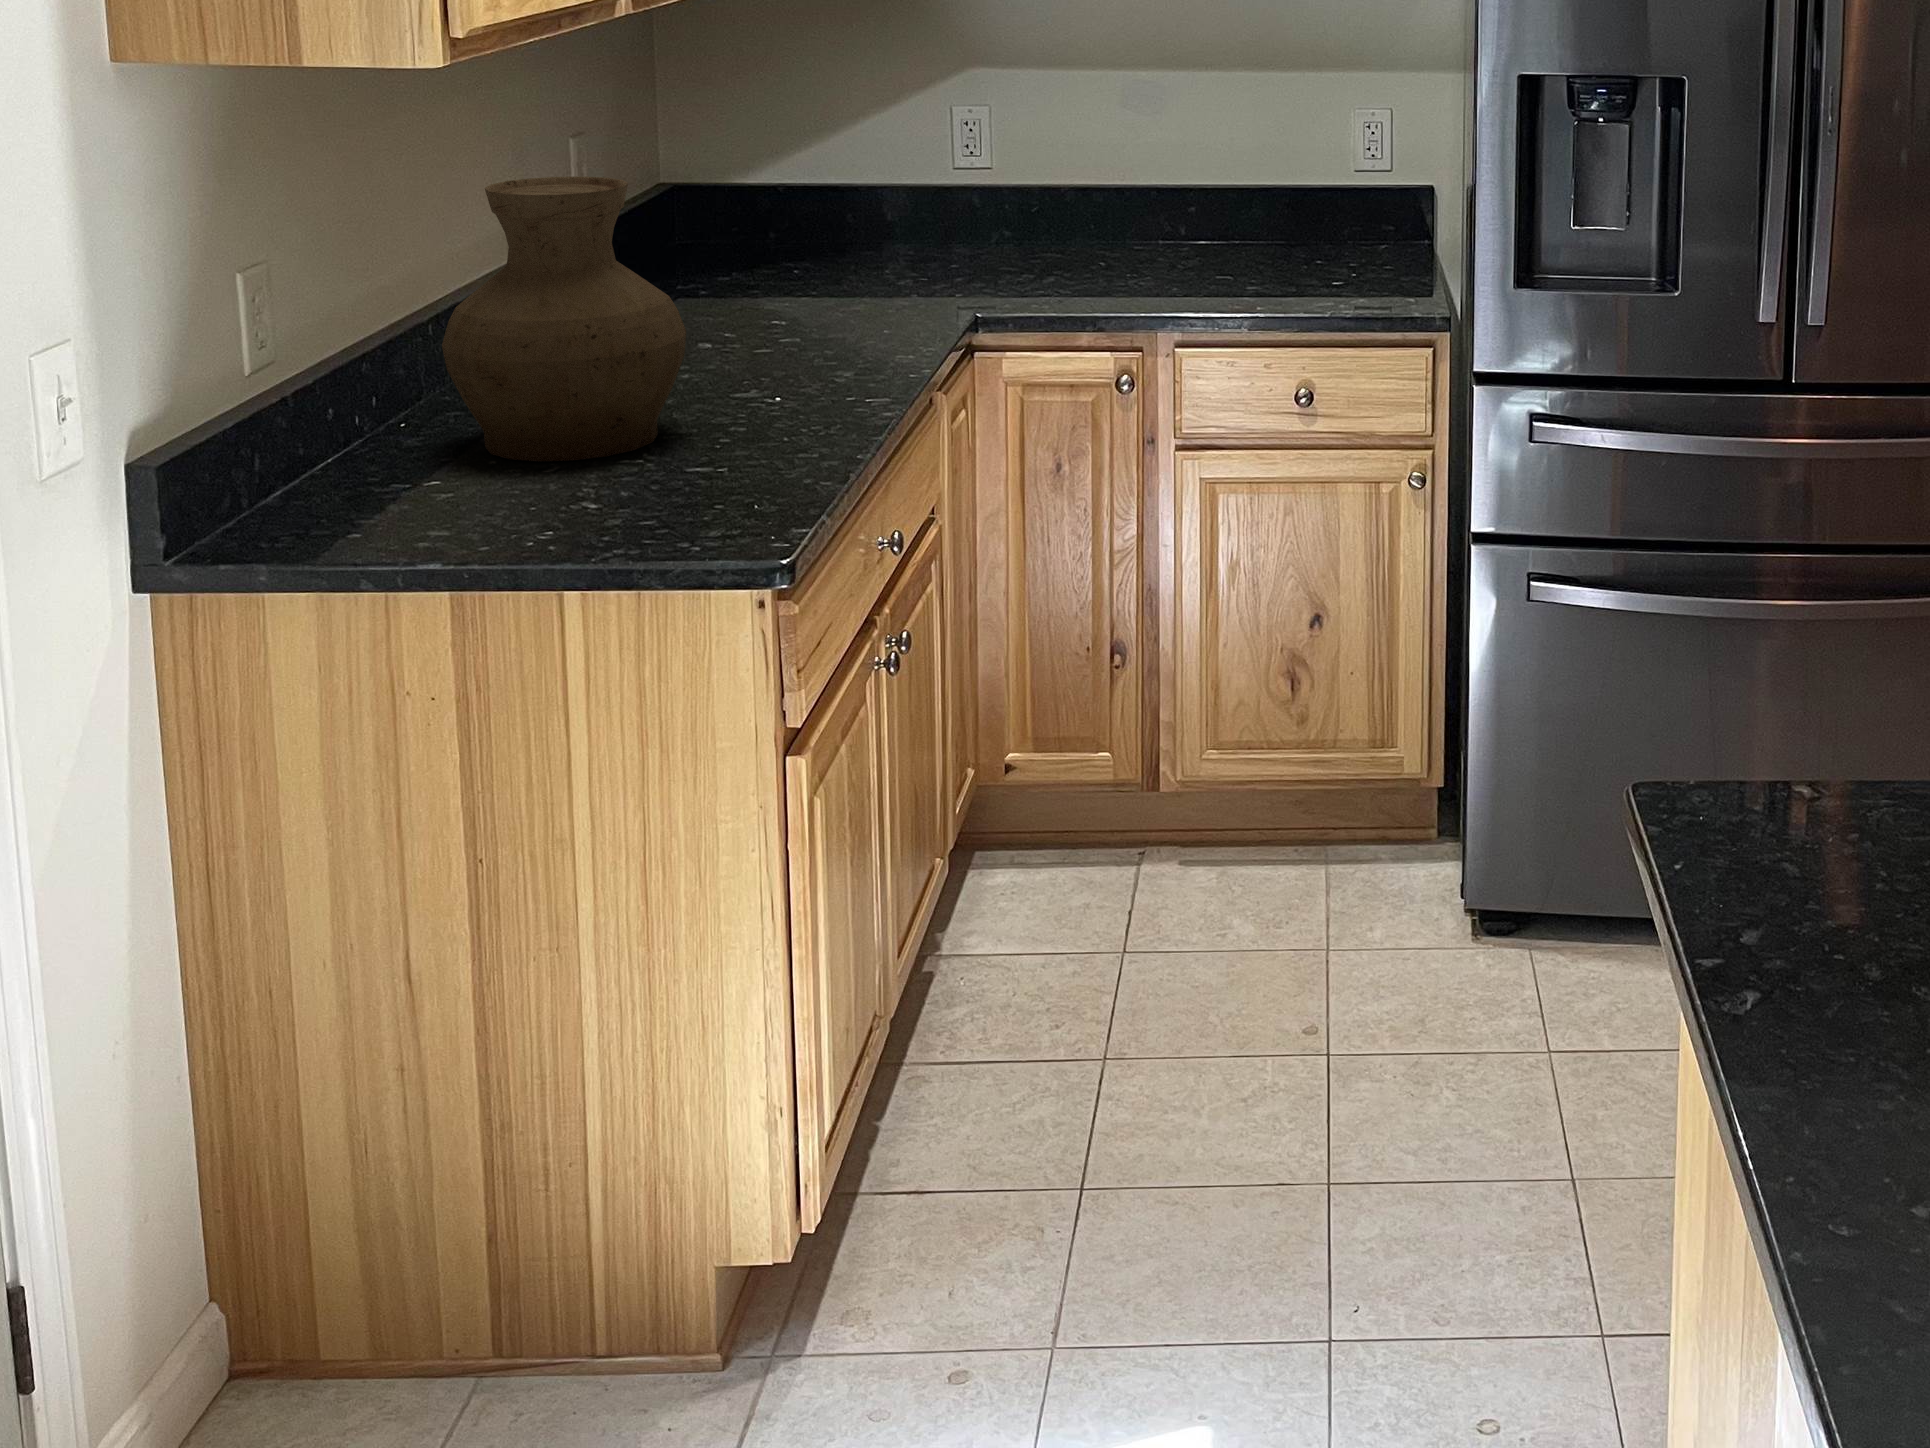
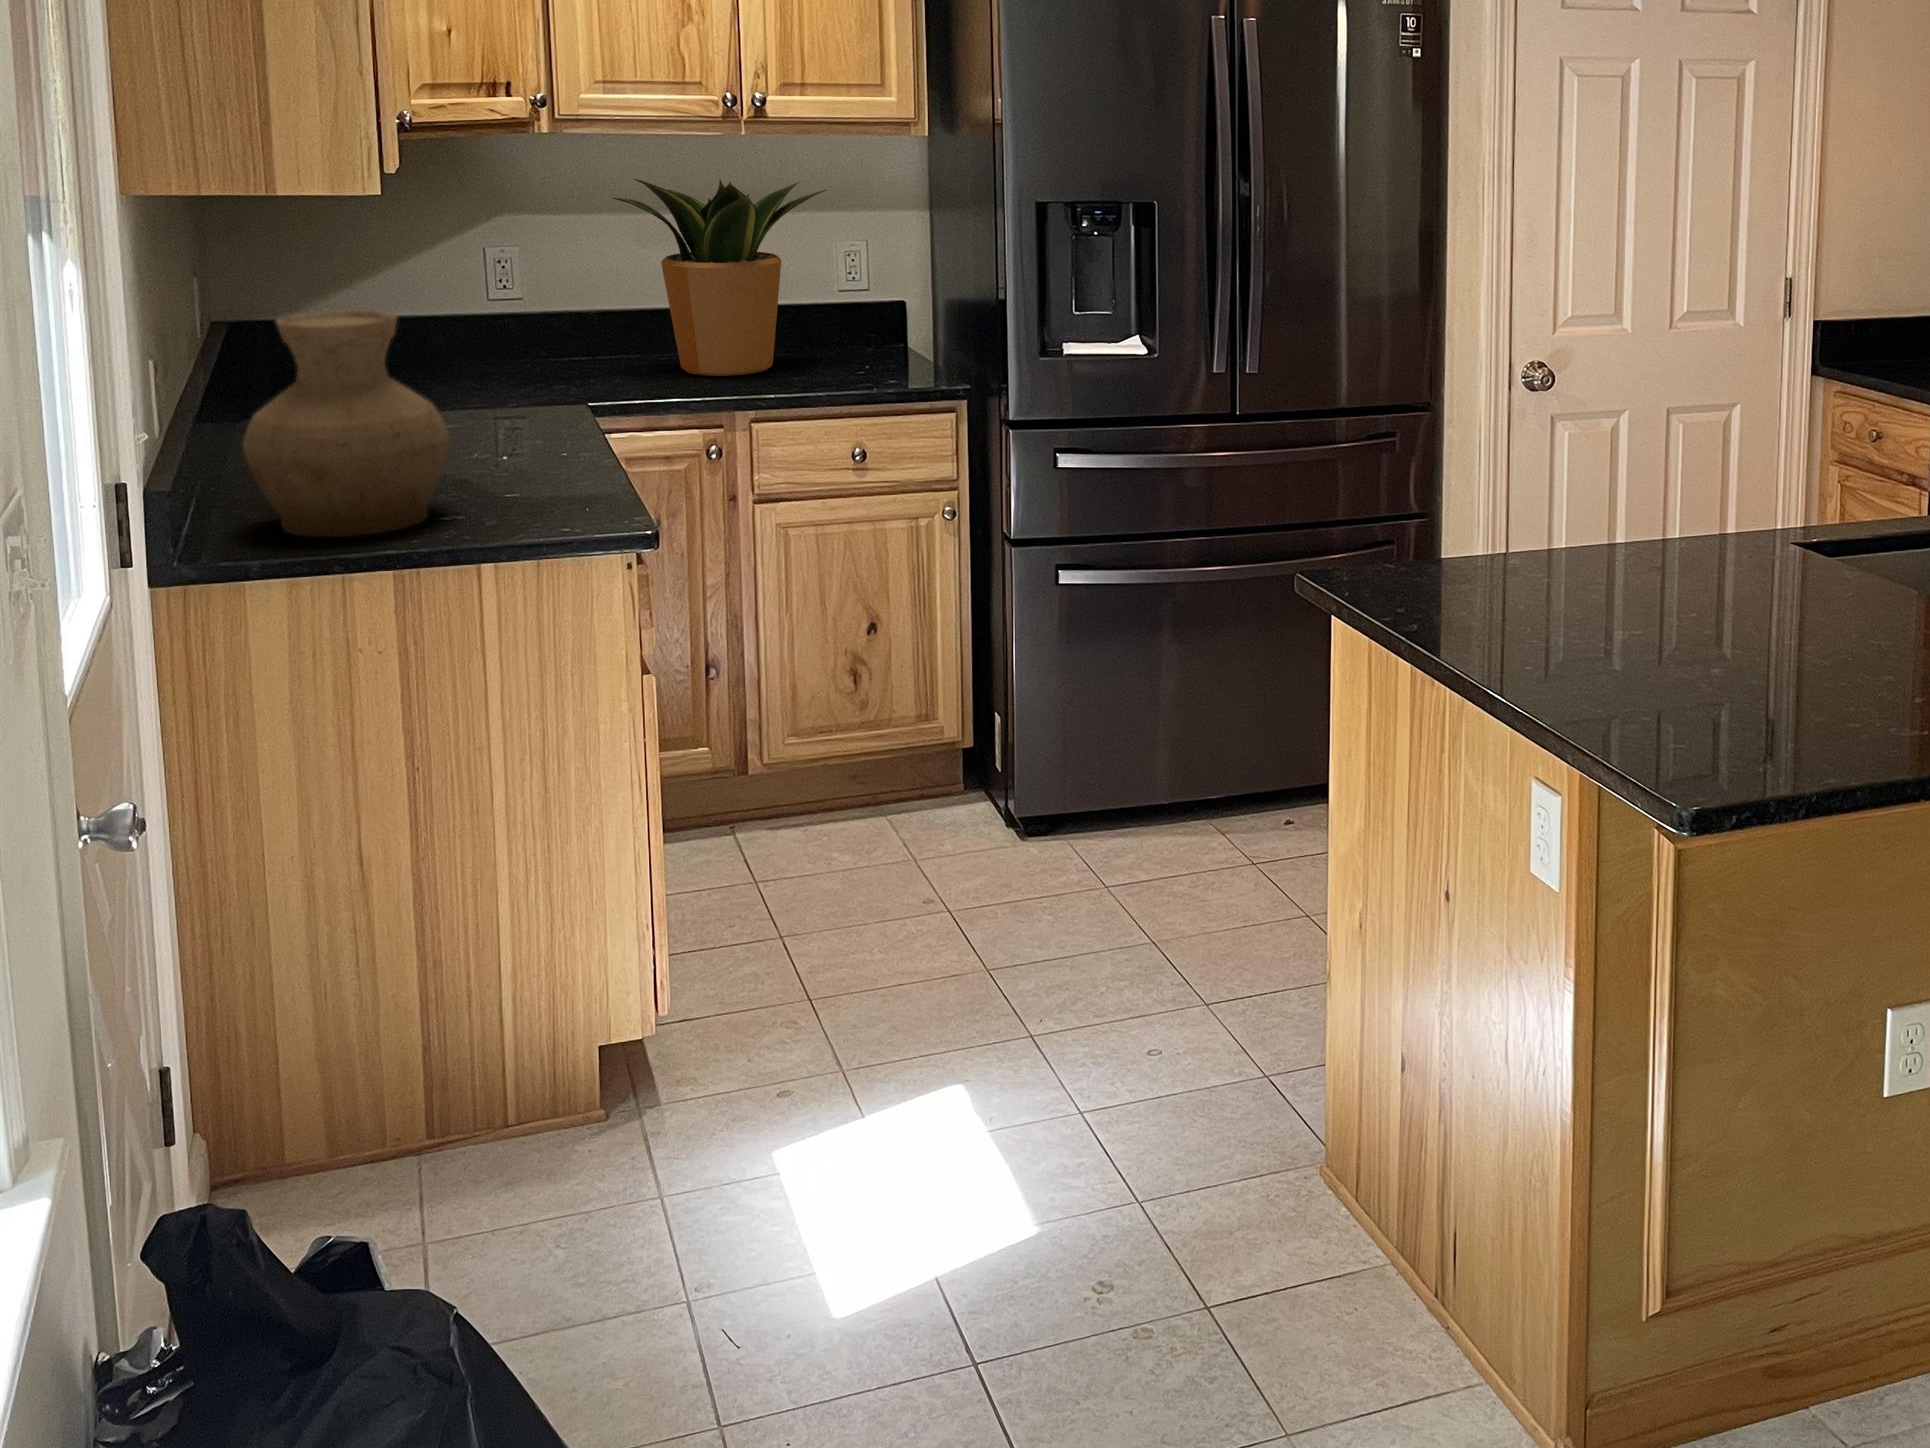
potted plant: none [1069,28,1322,280] -> present [613,179,826,376]

